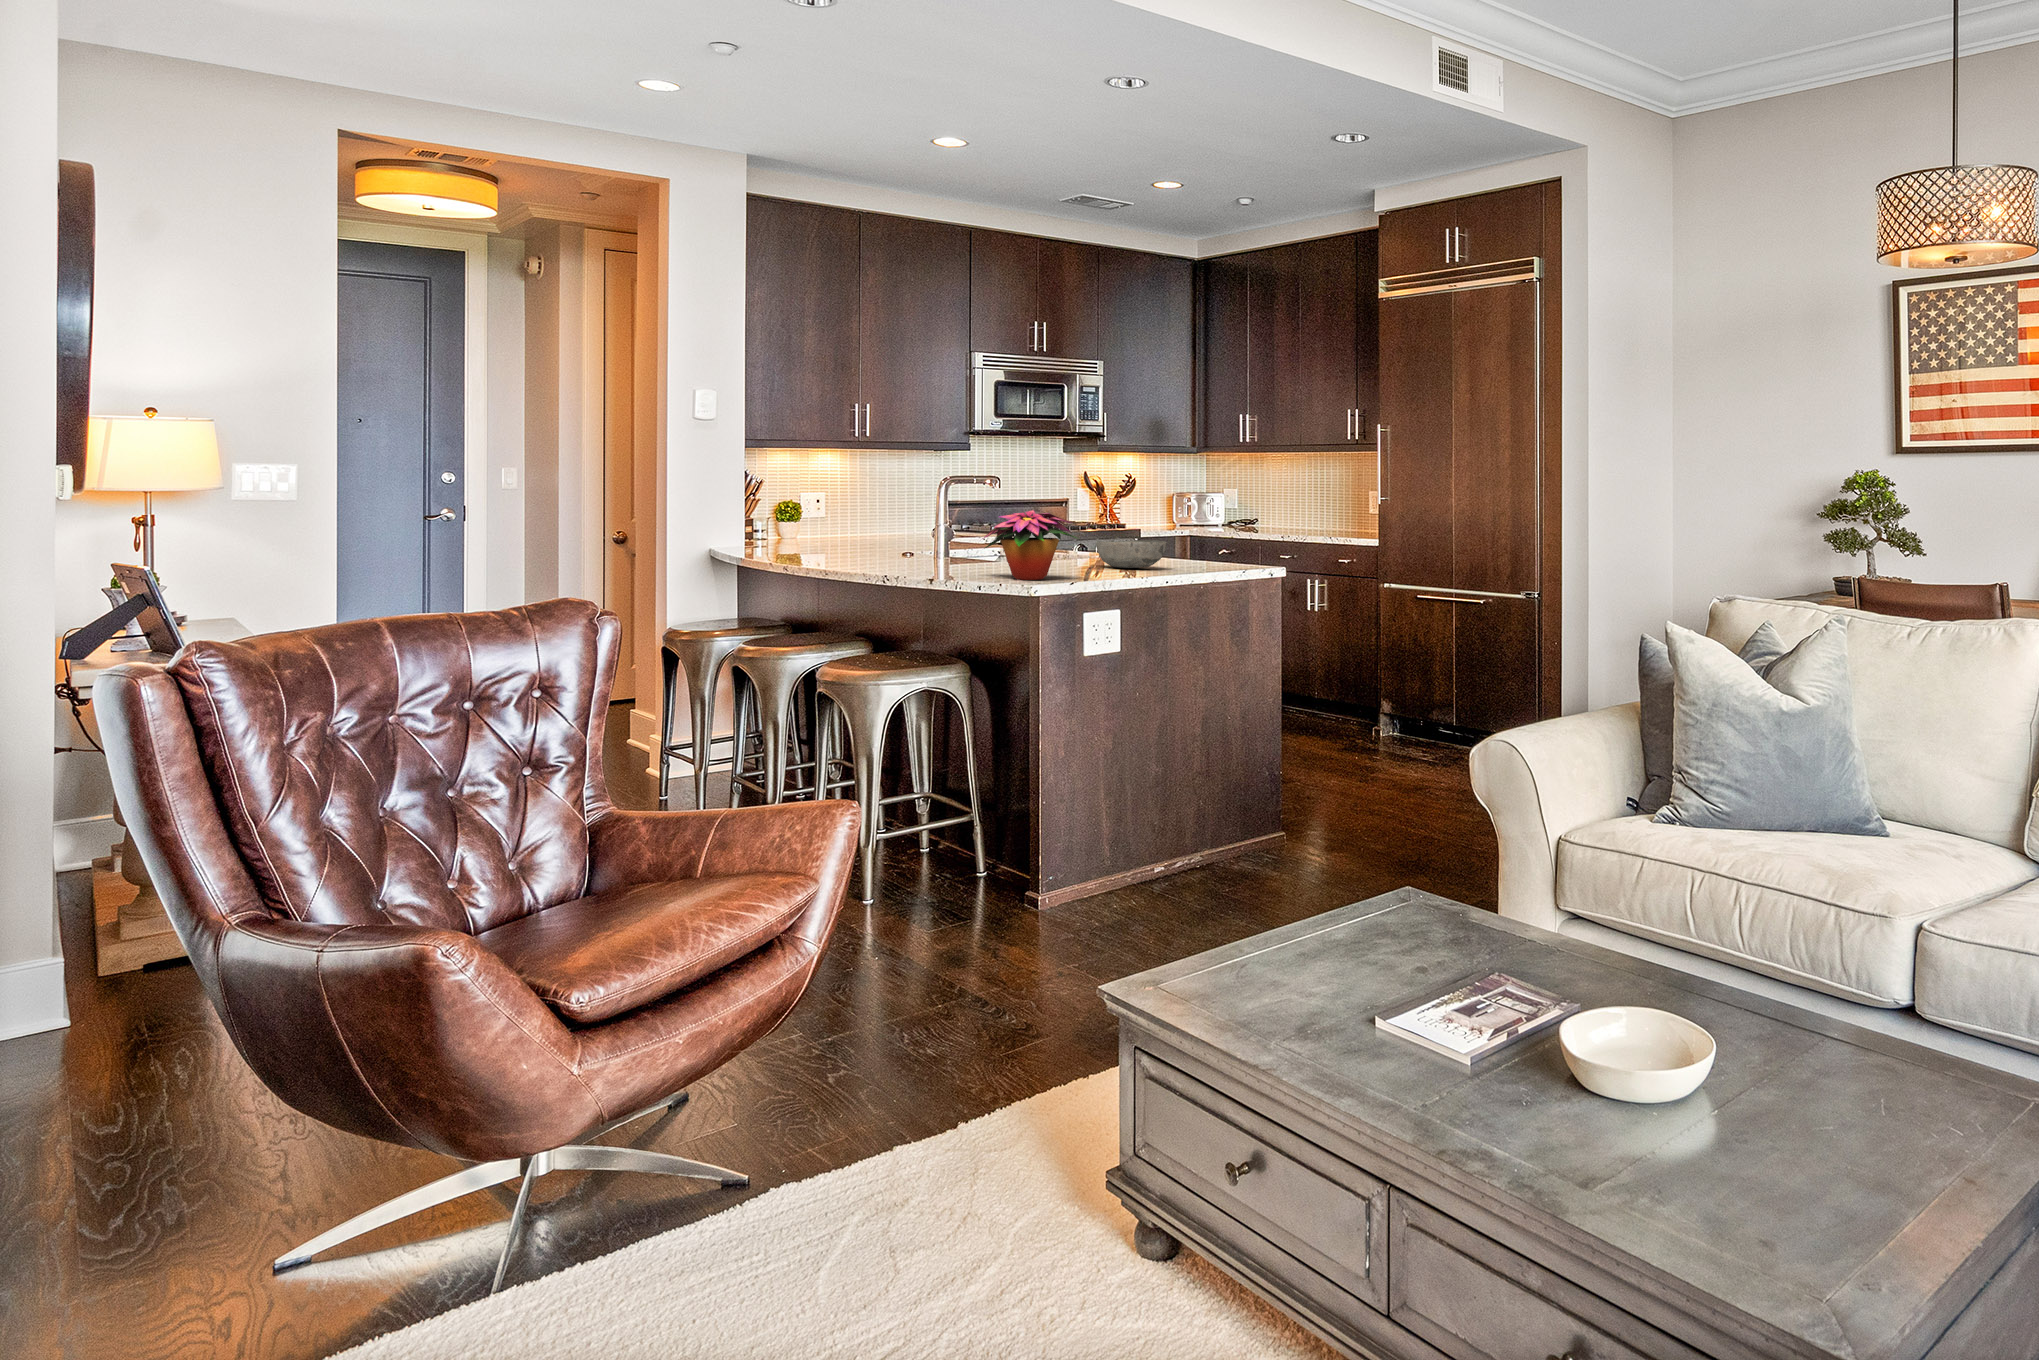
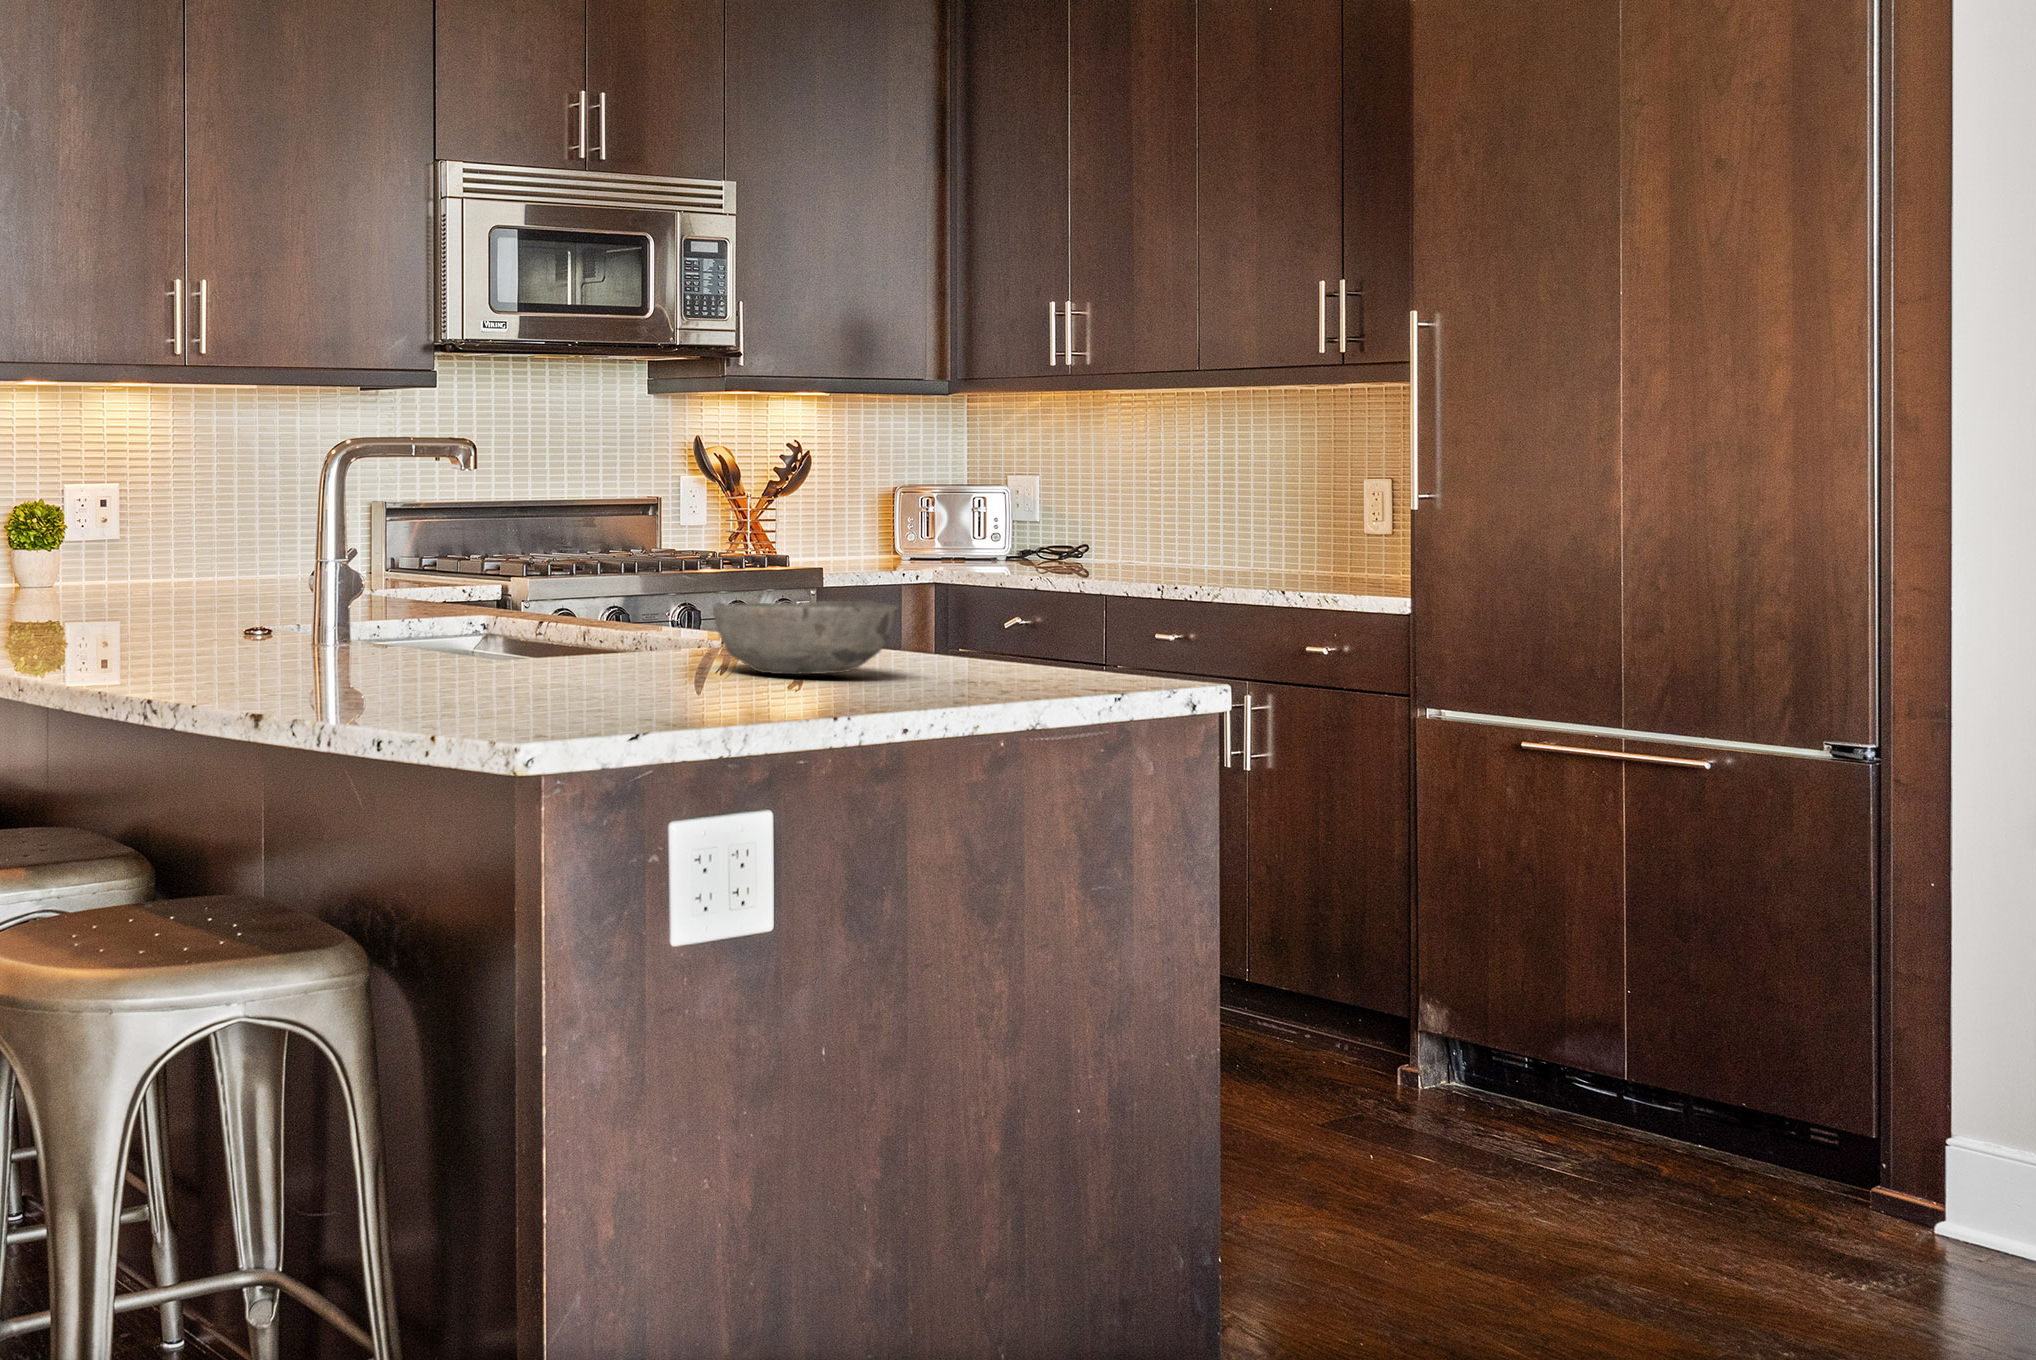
flower arrangement: present [982,510,1076,580] -> none [370,519,670,719]

